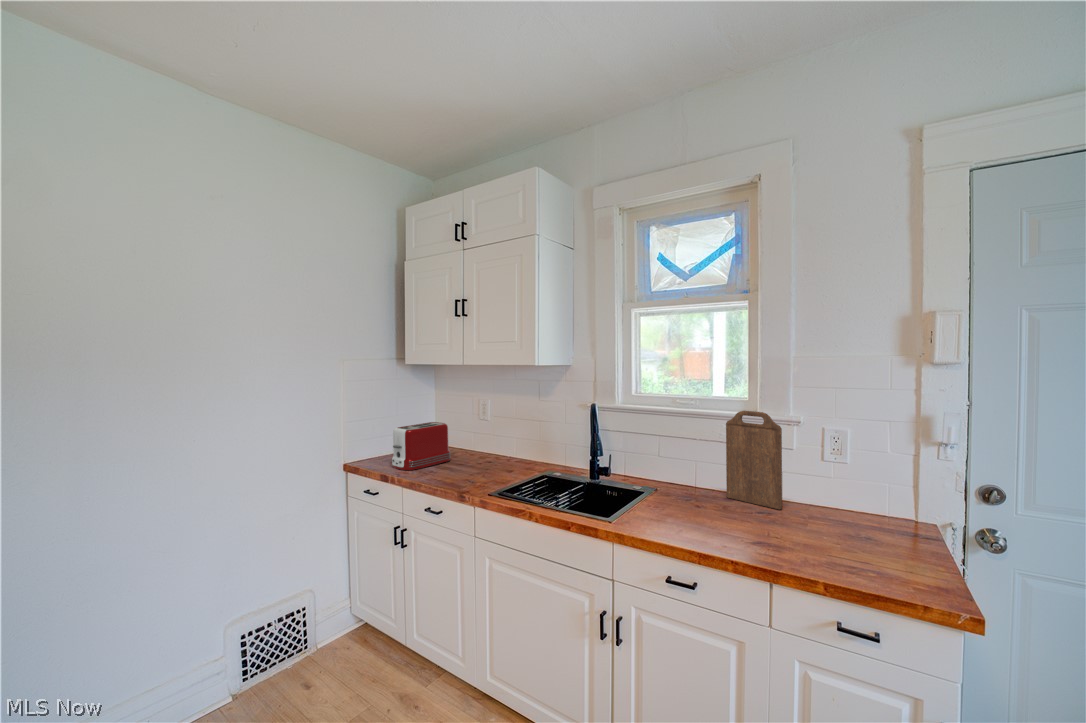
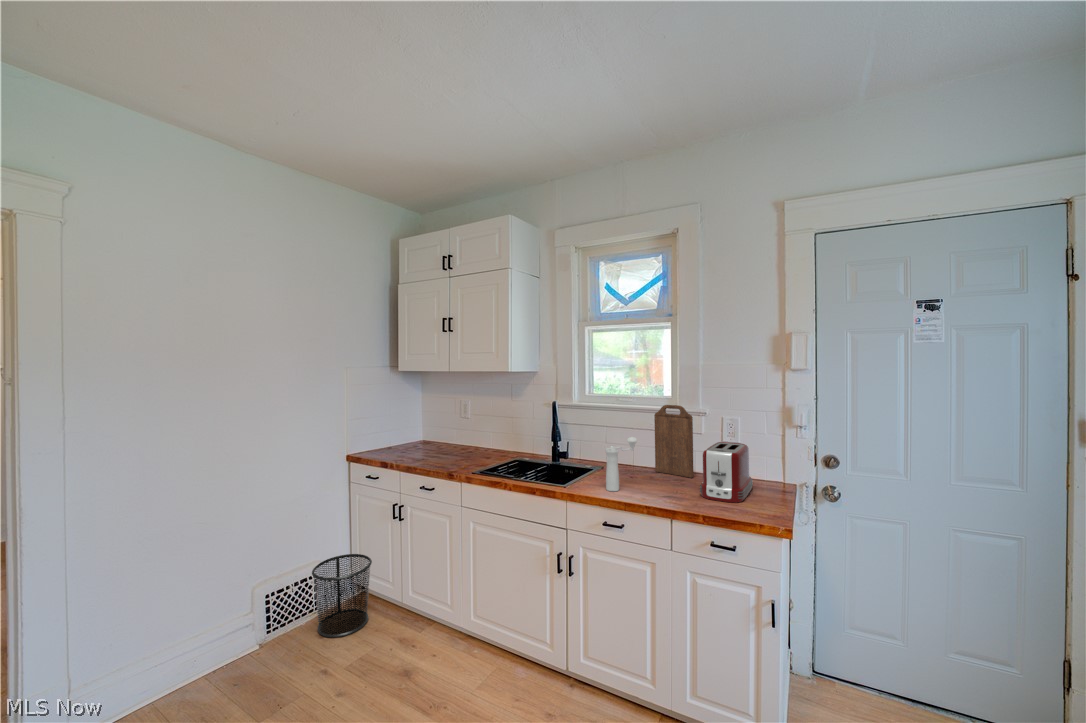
toaster: present [392,422,450,470] -> present [700,442,753,503]
pepper mill: none [665,456,708,531] -> present [605,437,637,491]
trash can: none [297,583,370,689] -> present [312,554,372,637]

